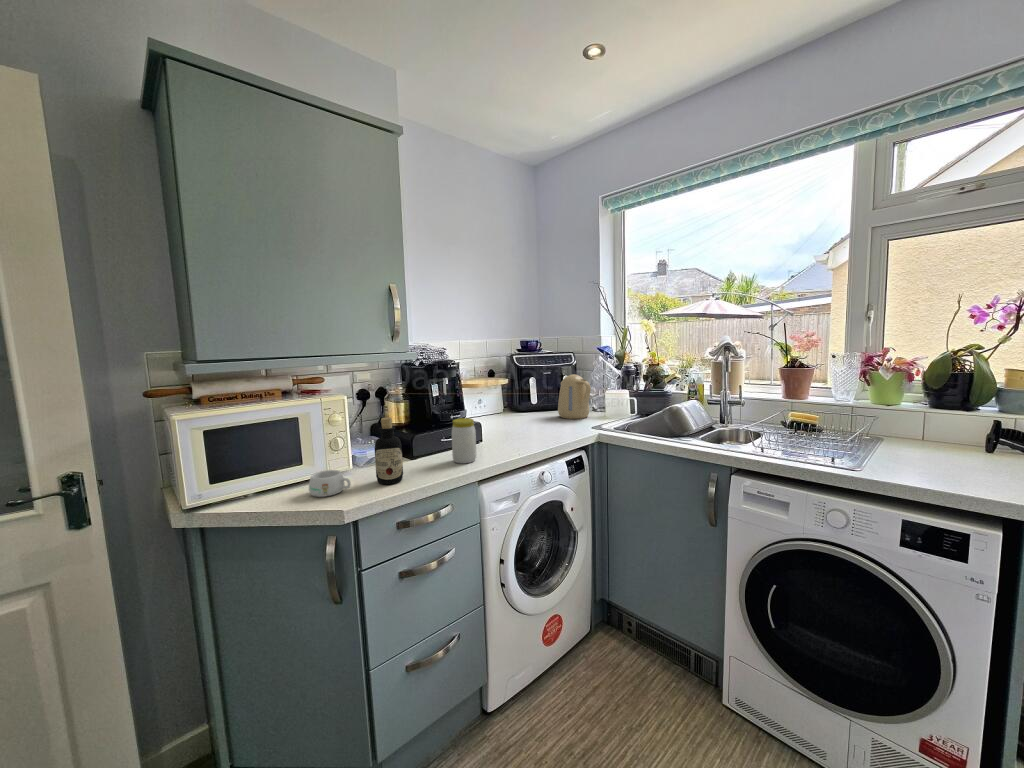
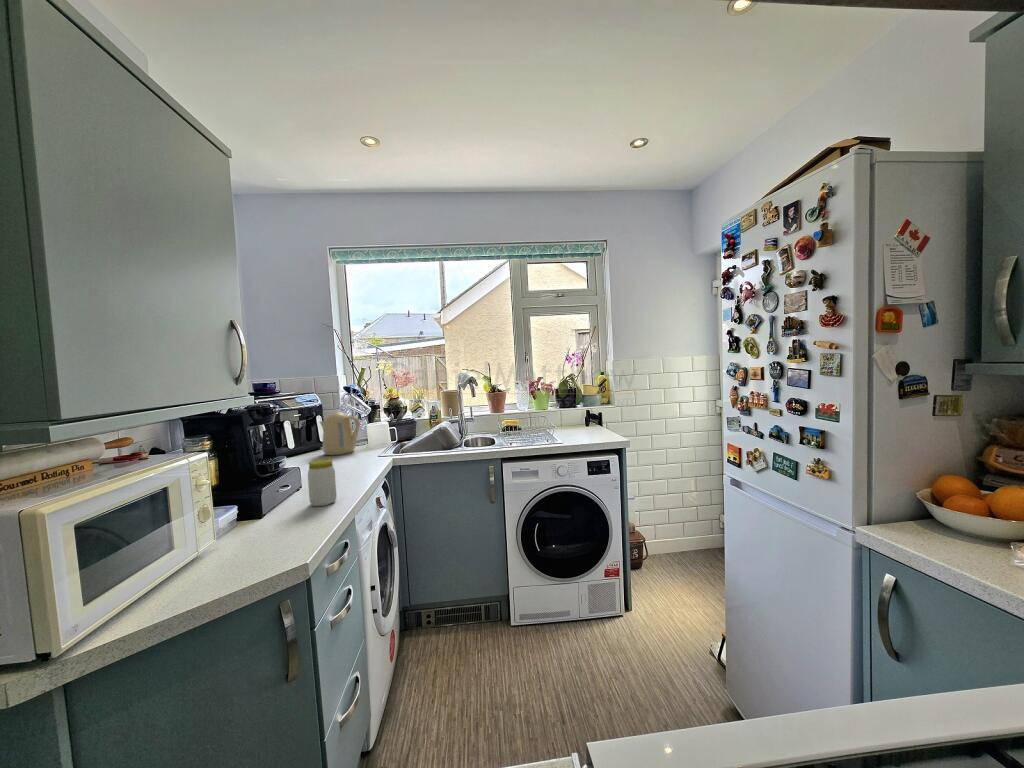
bottle: present [374,418,403,484] -> none [267,466,302,542]
mug: present [309,470,350,497] -> none [205,541,264,579]

